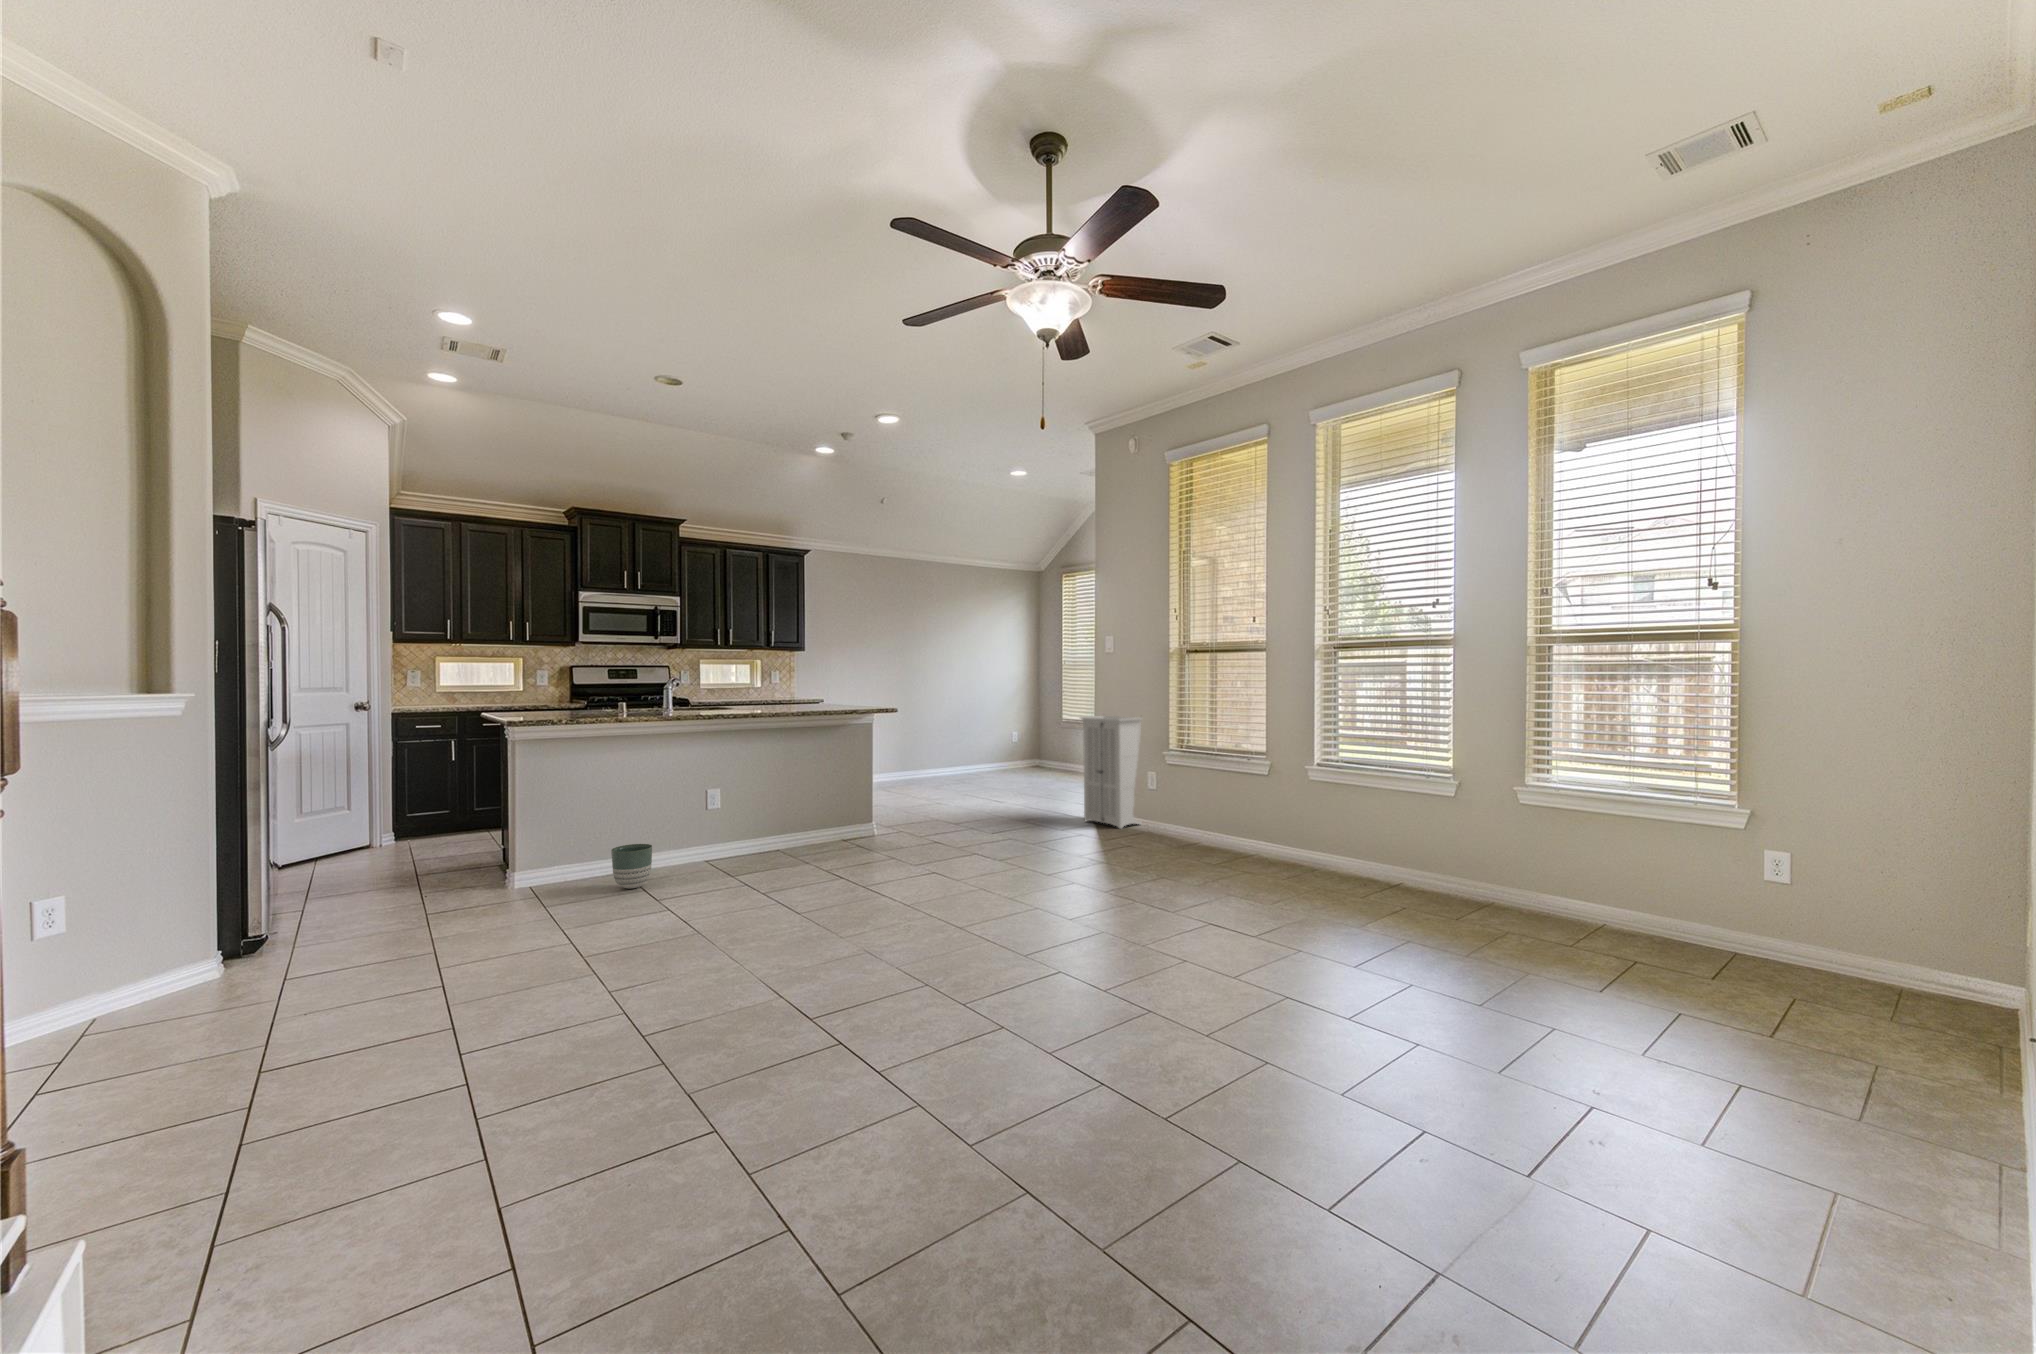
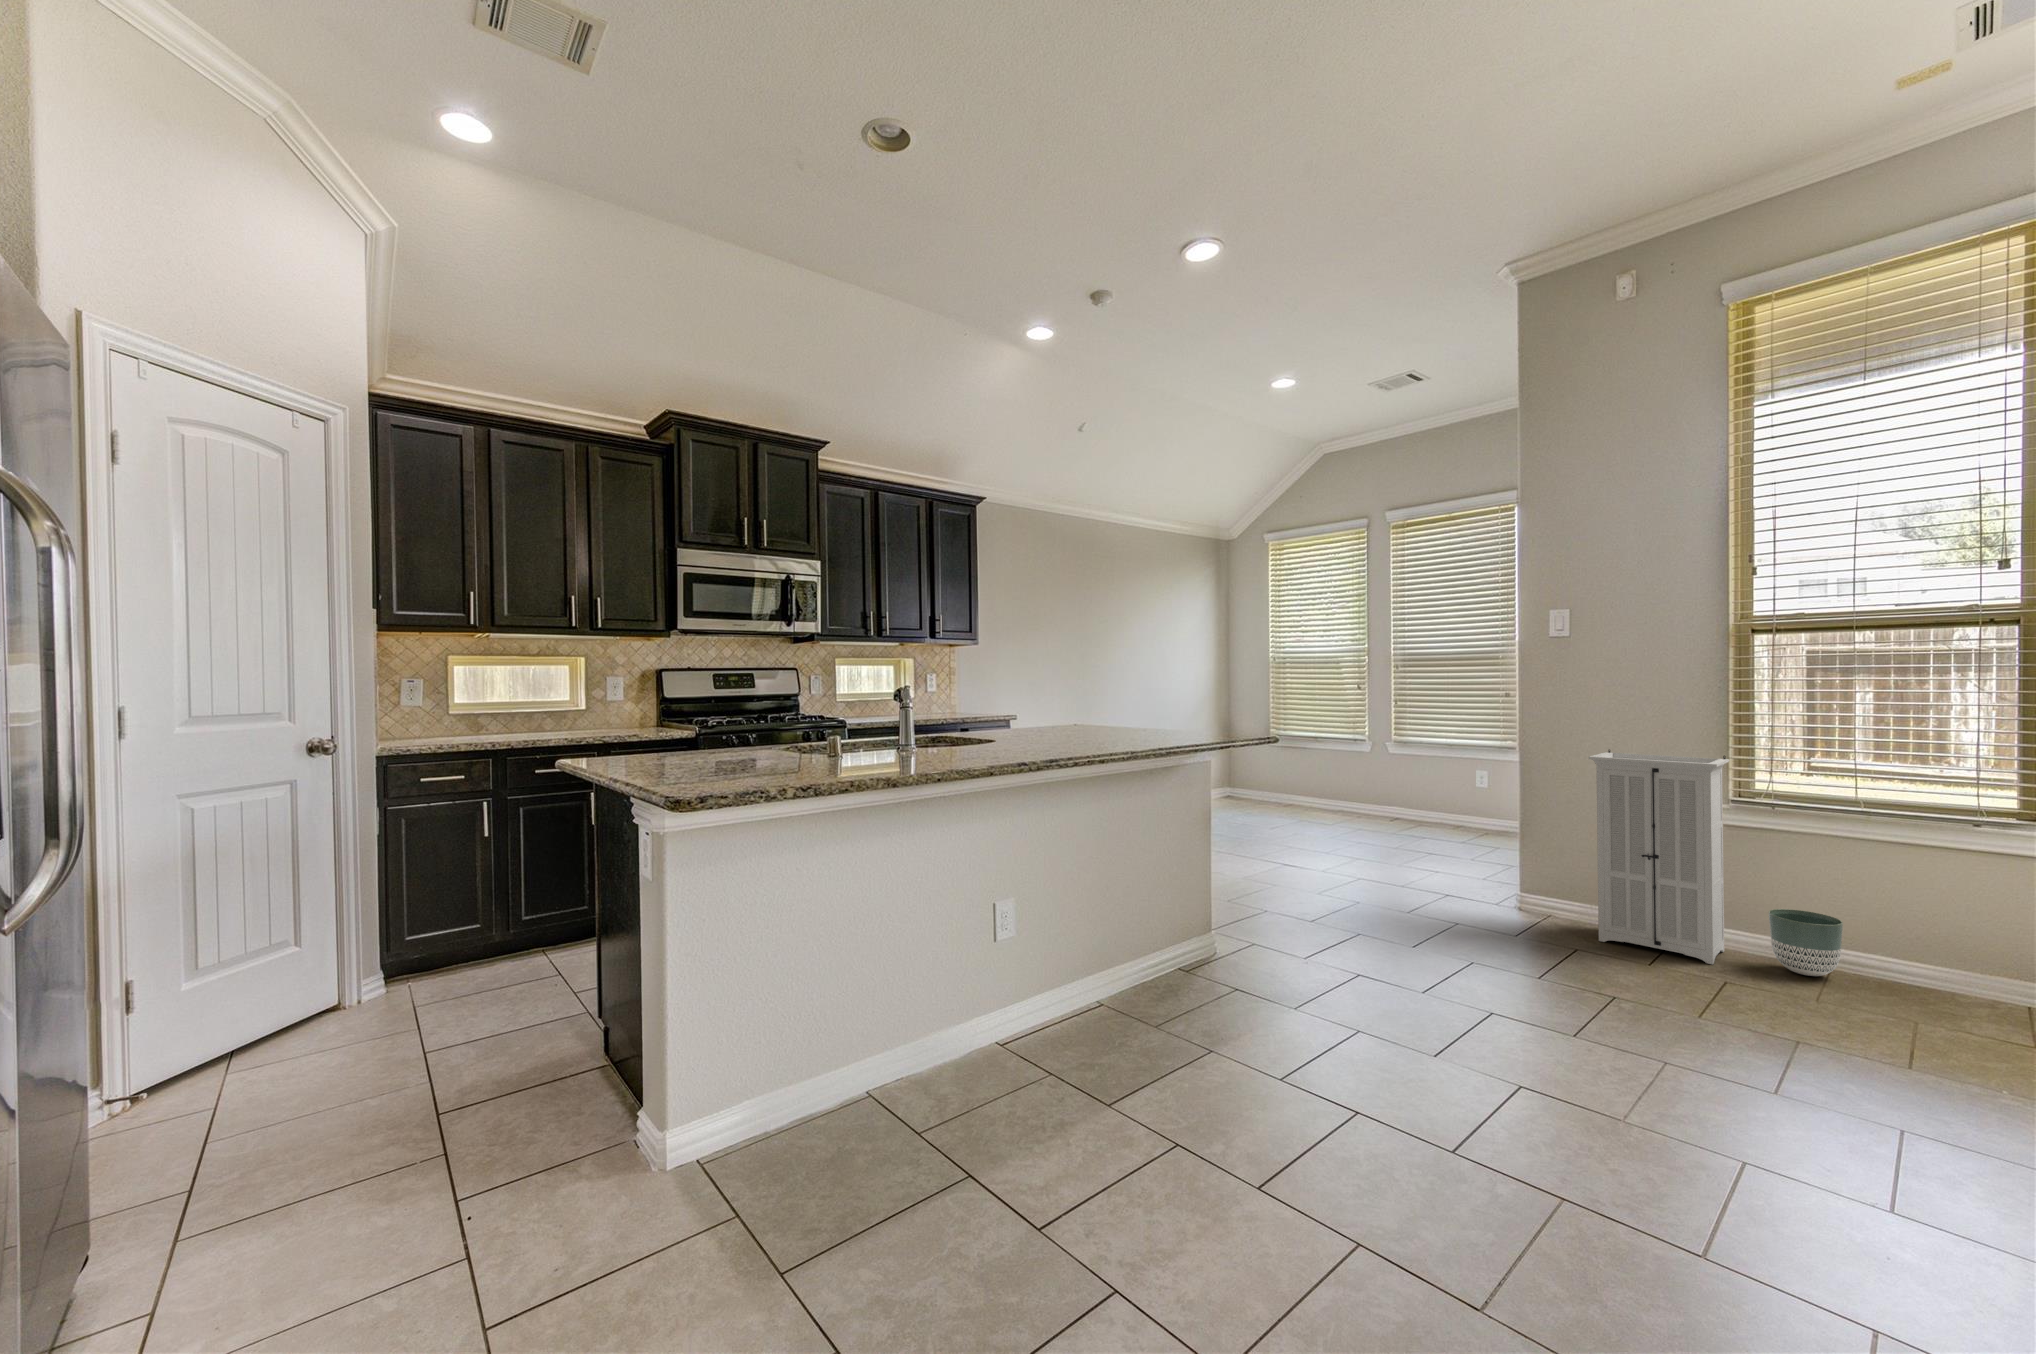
planter: present [611,844,652,889] -> present [1769,909,1843,976]

